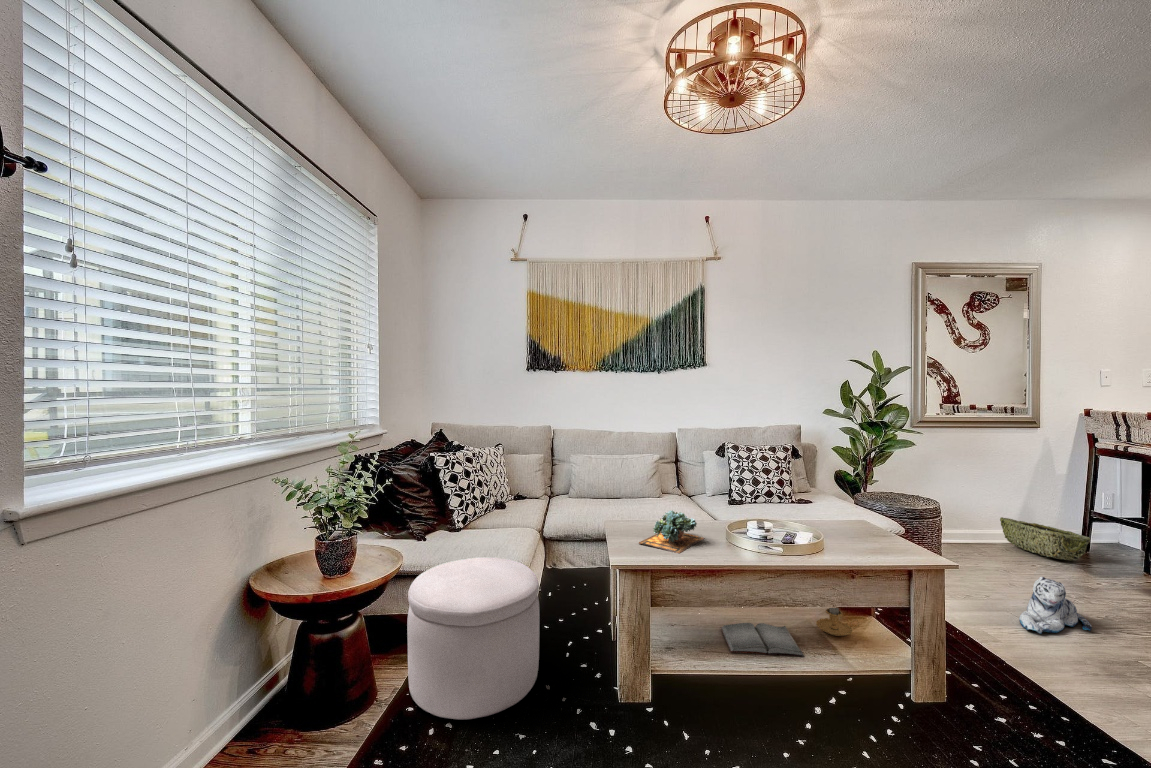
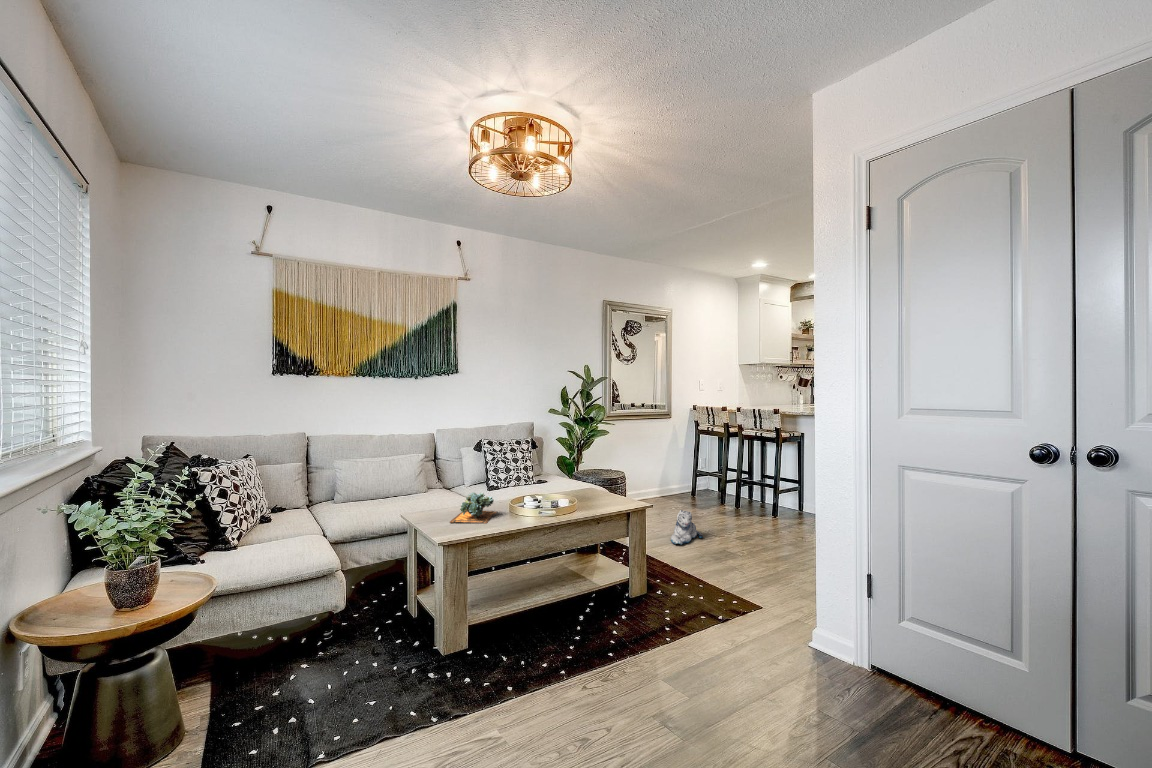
woven basket: present [1000,517,1090,561] -> none [653,480,697,503]
ottoman: present [407,557,540,720] -> none [221,561,366,716]
candle: present [816,608,859,636] -> none [567,537,594,570]
hardback book: present [721,623,804,656] -> none [505,570,567,596]

